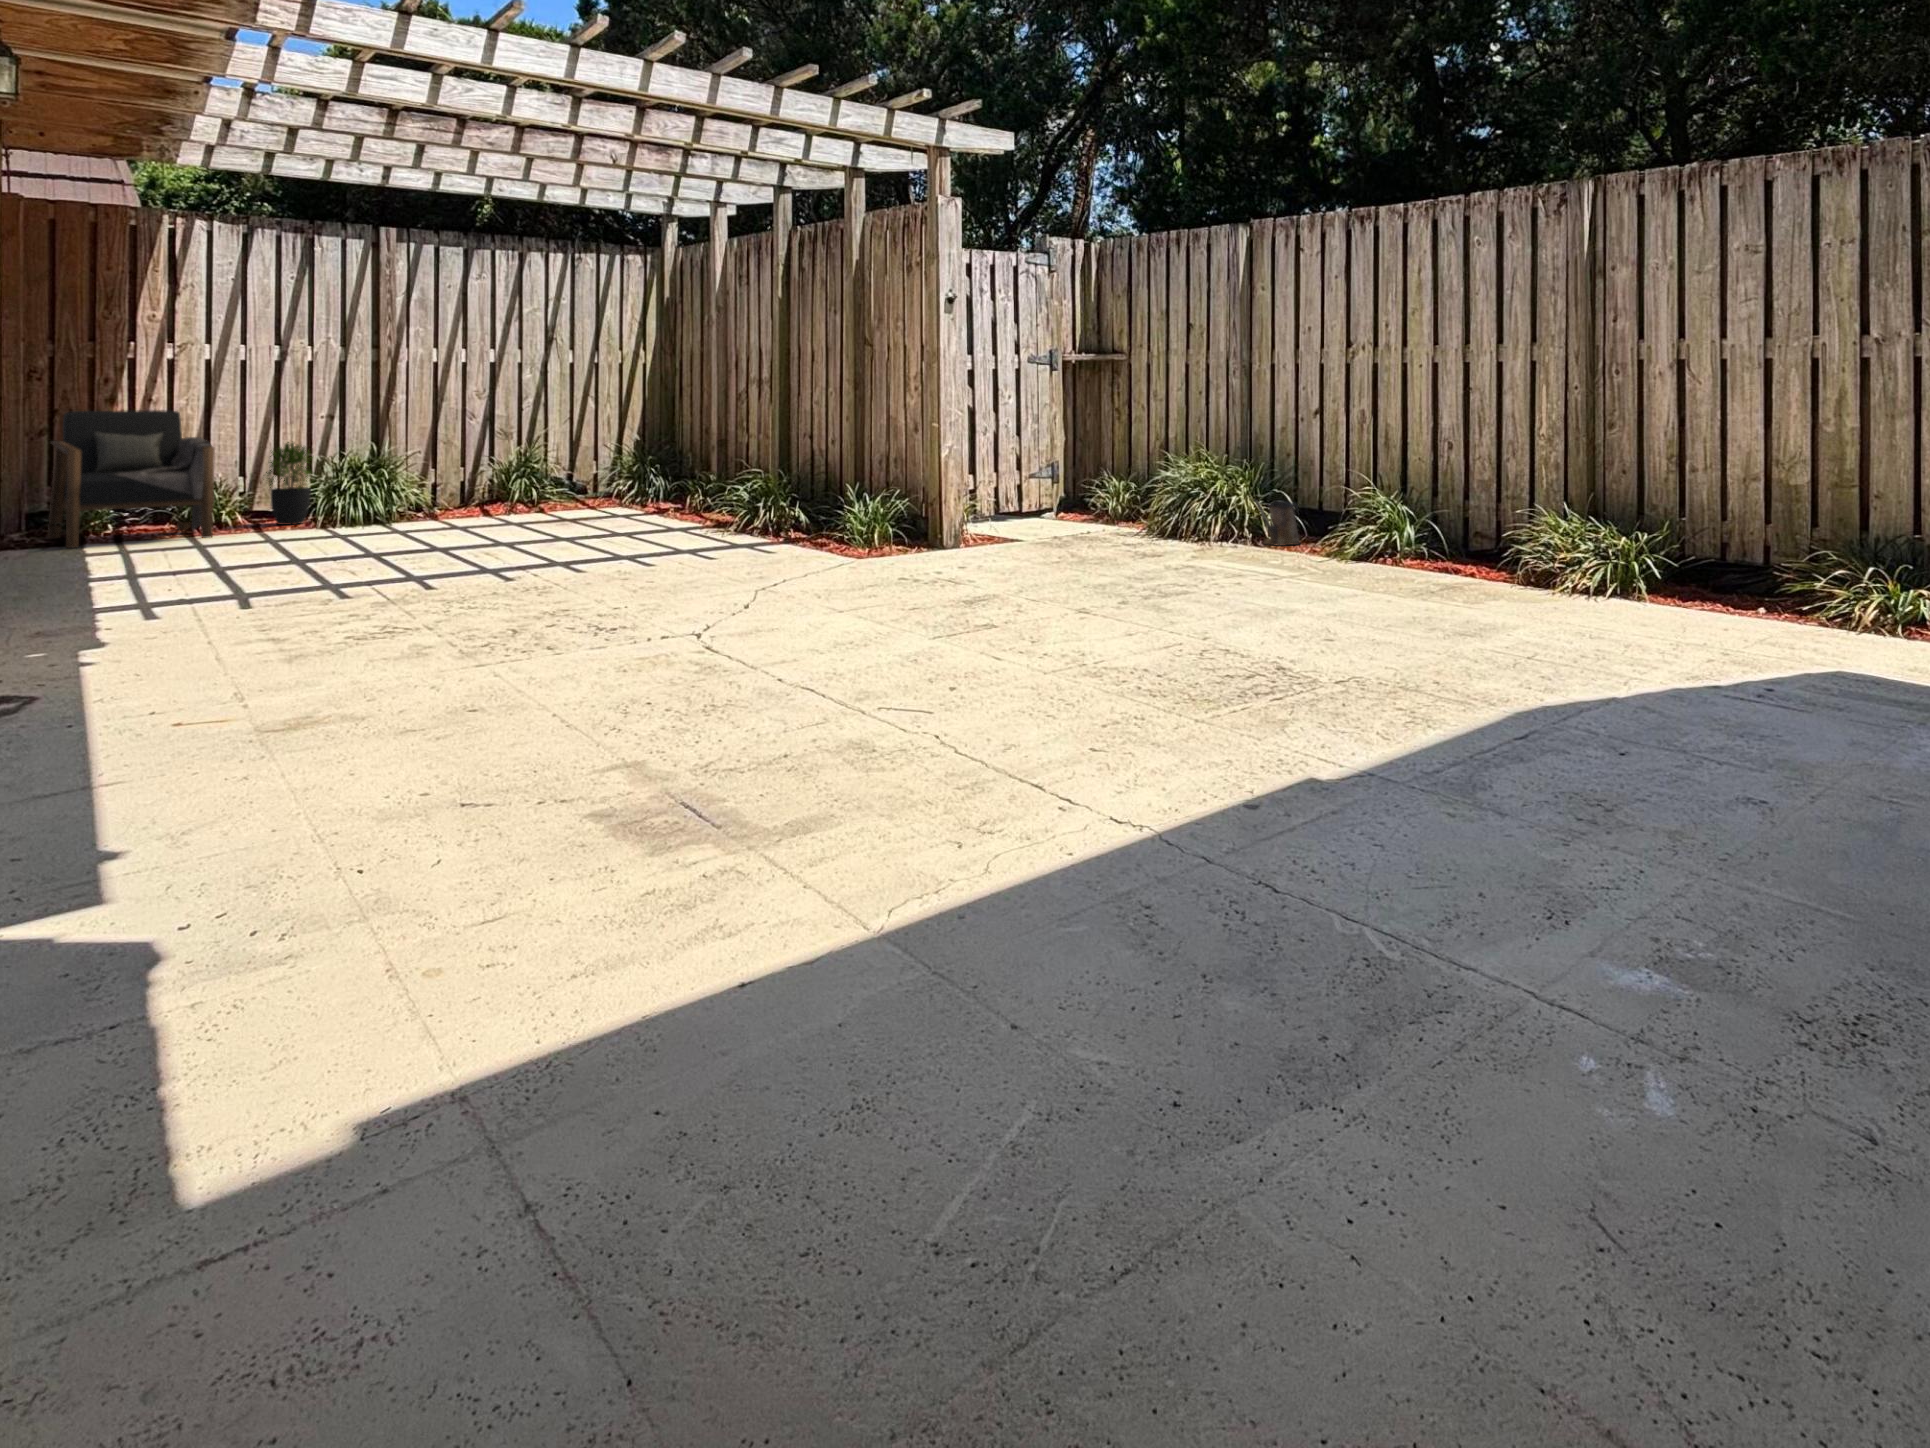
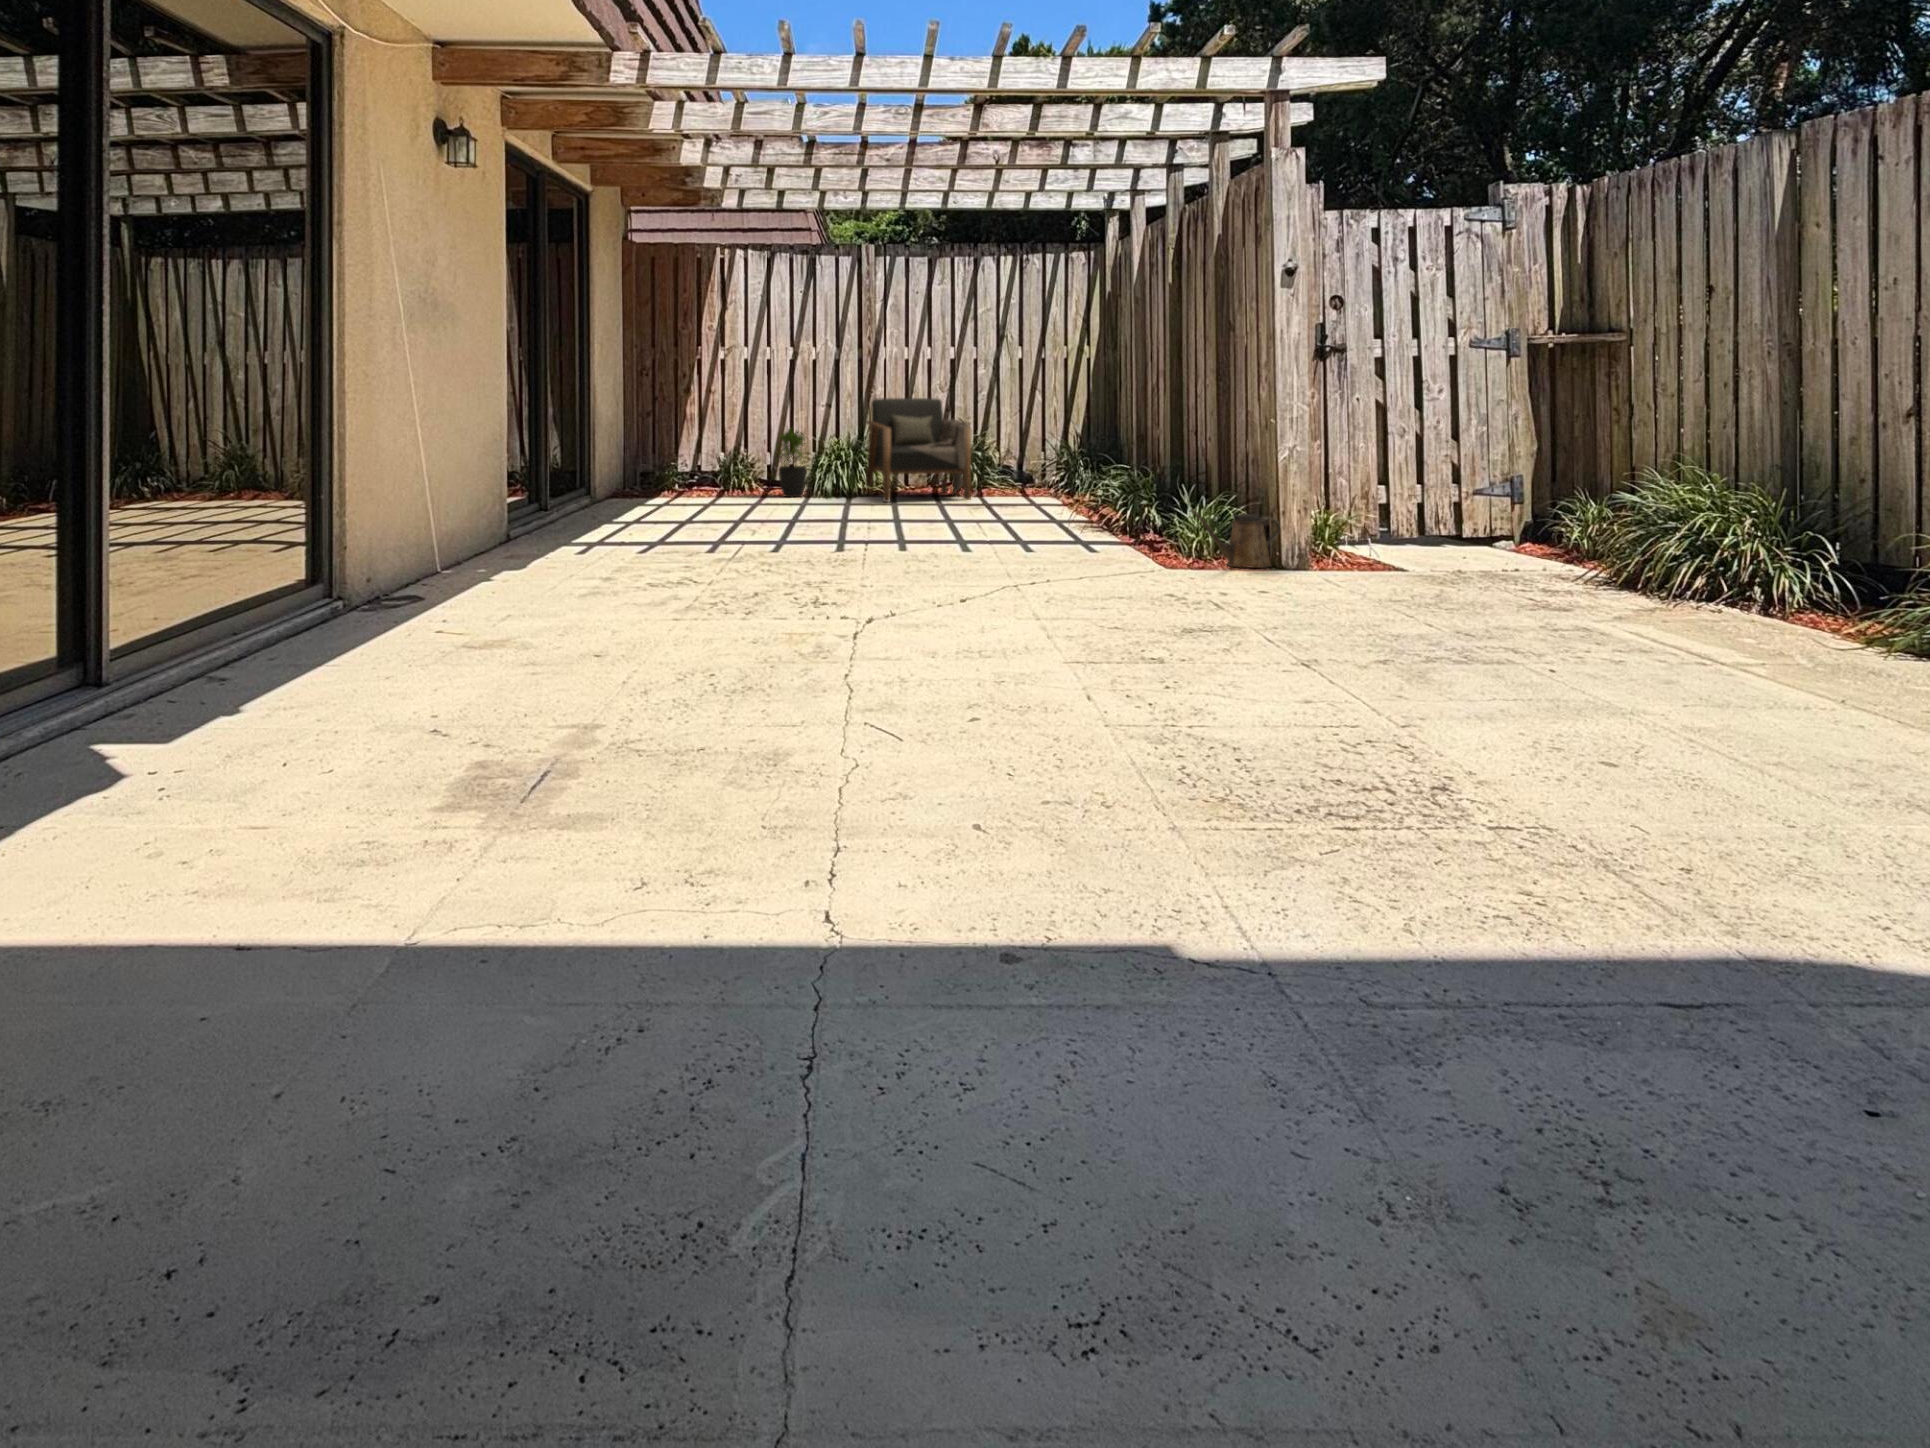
armchair: present [48,410,215,548] -> present [865,398,971,502]
watering can: present [1254,500,1300,546] -> present [1191,510,1280,568]

